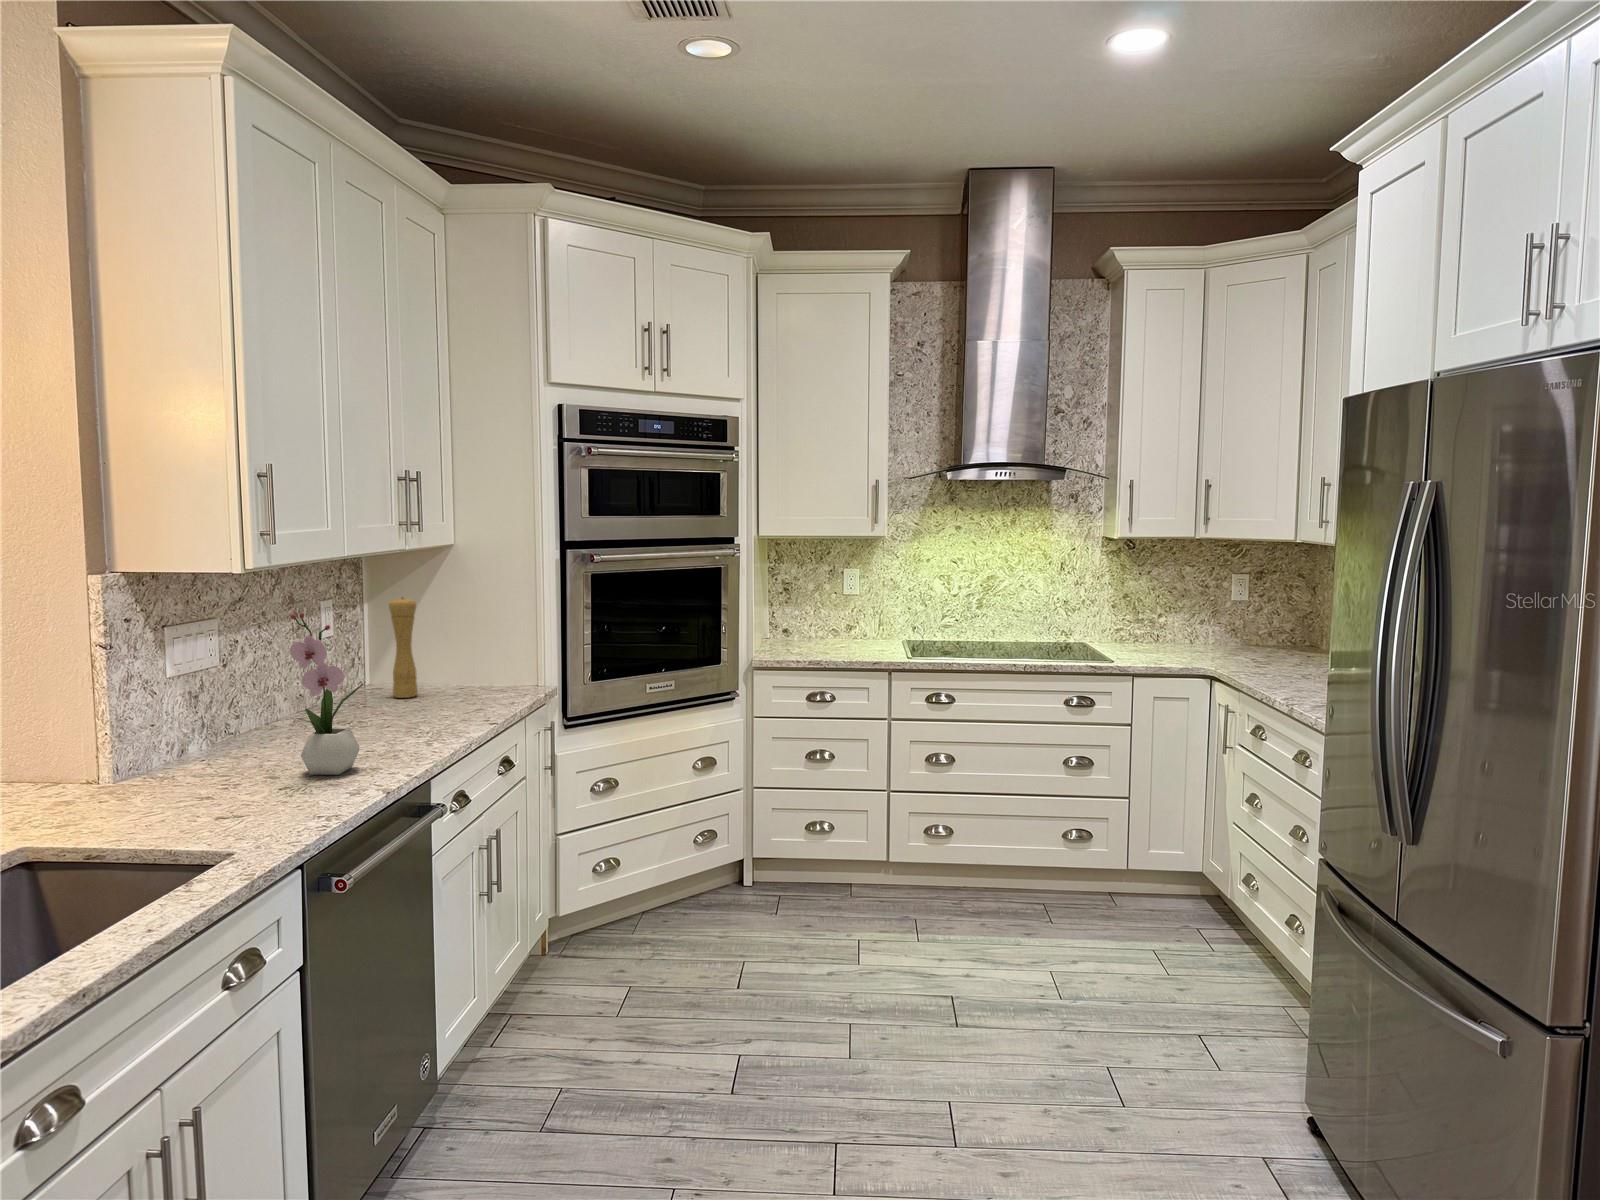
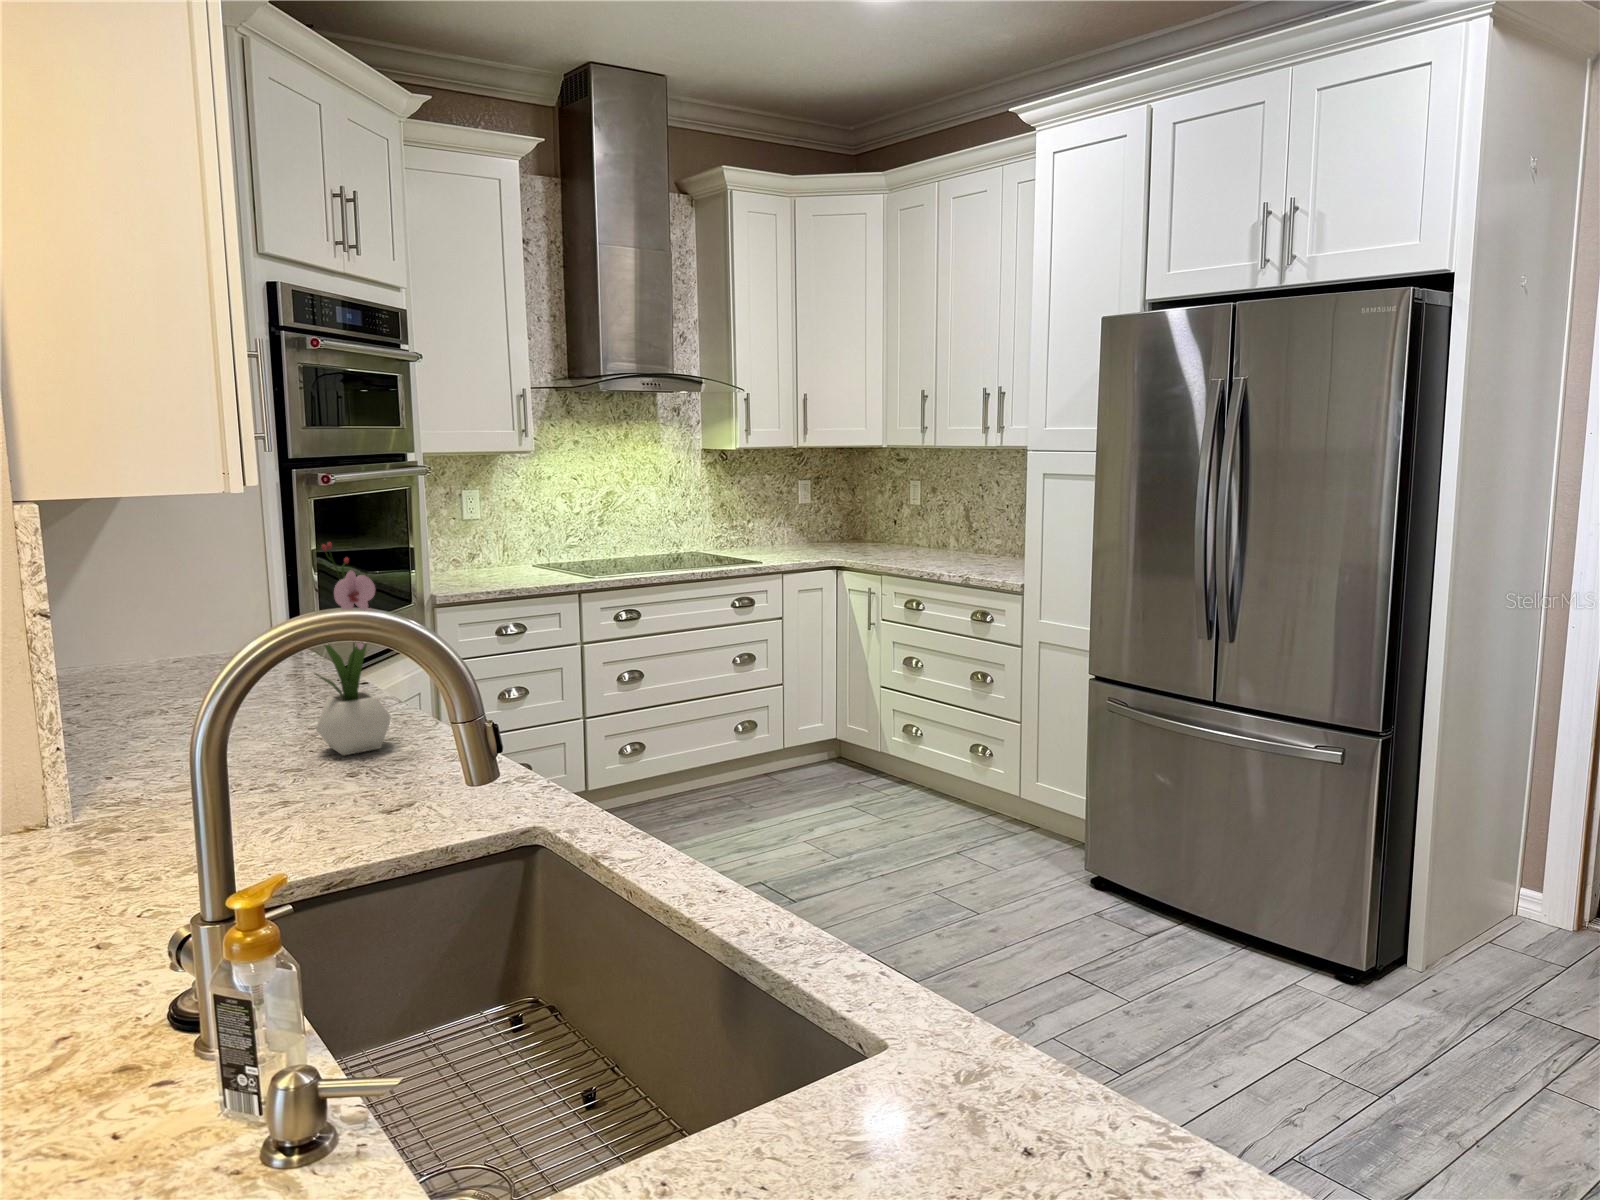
pepper mill: present [389,597,418,698] -> none [100,541,152,683]

